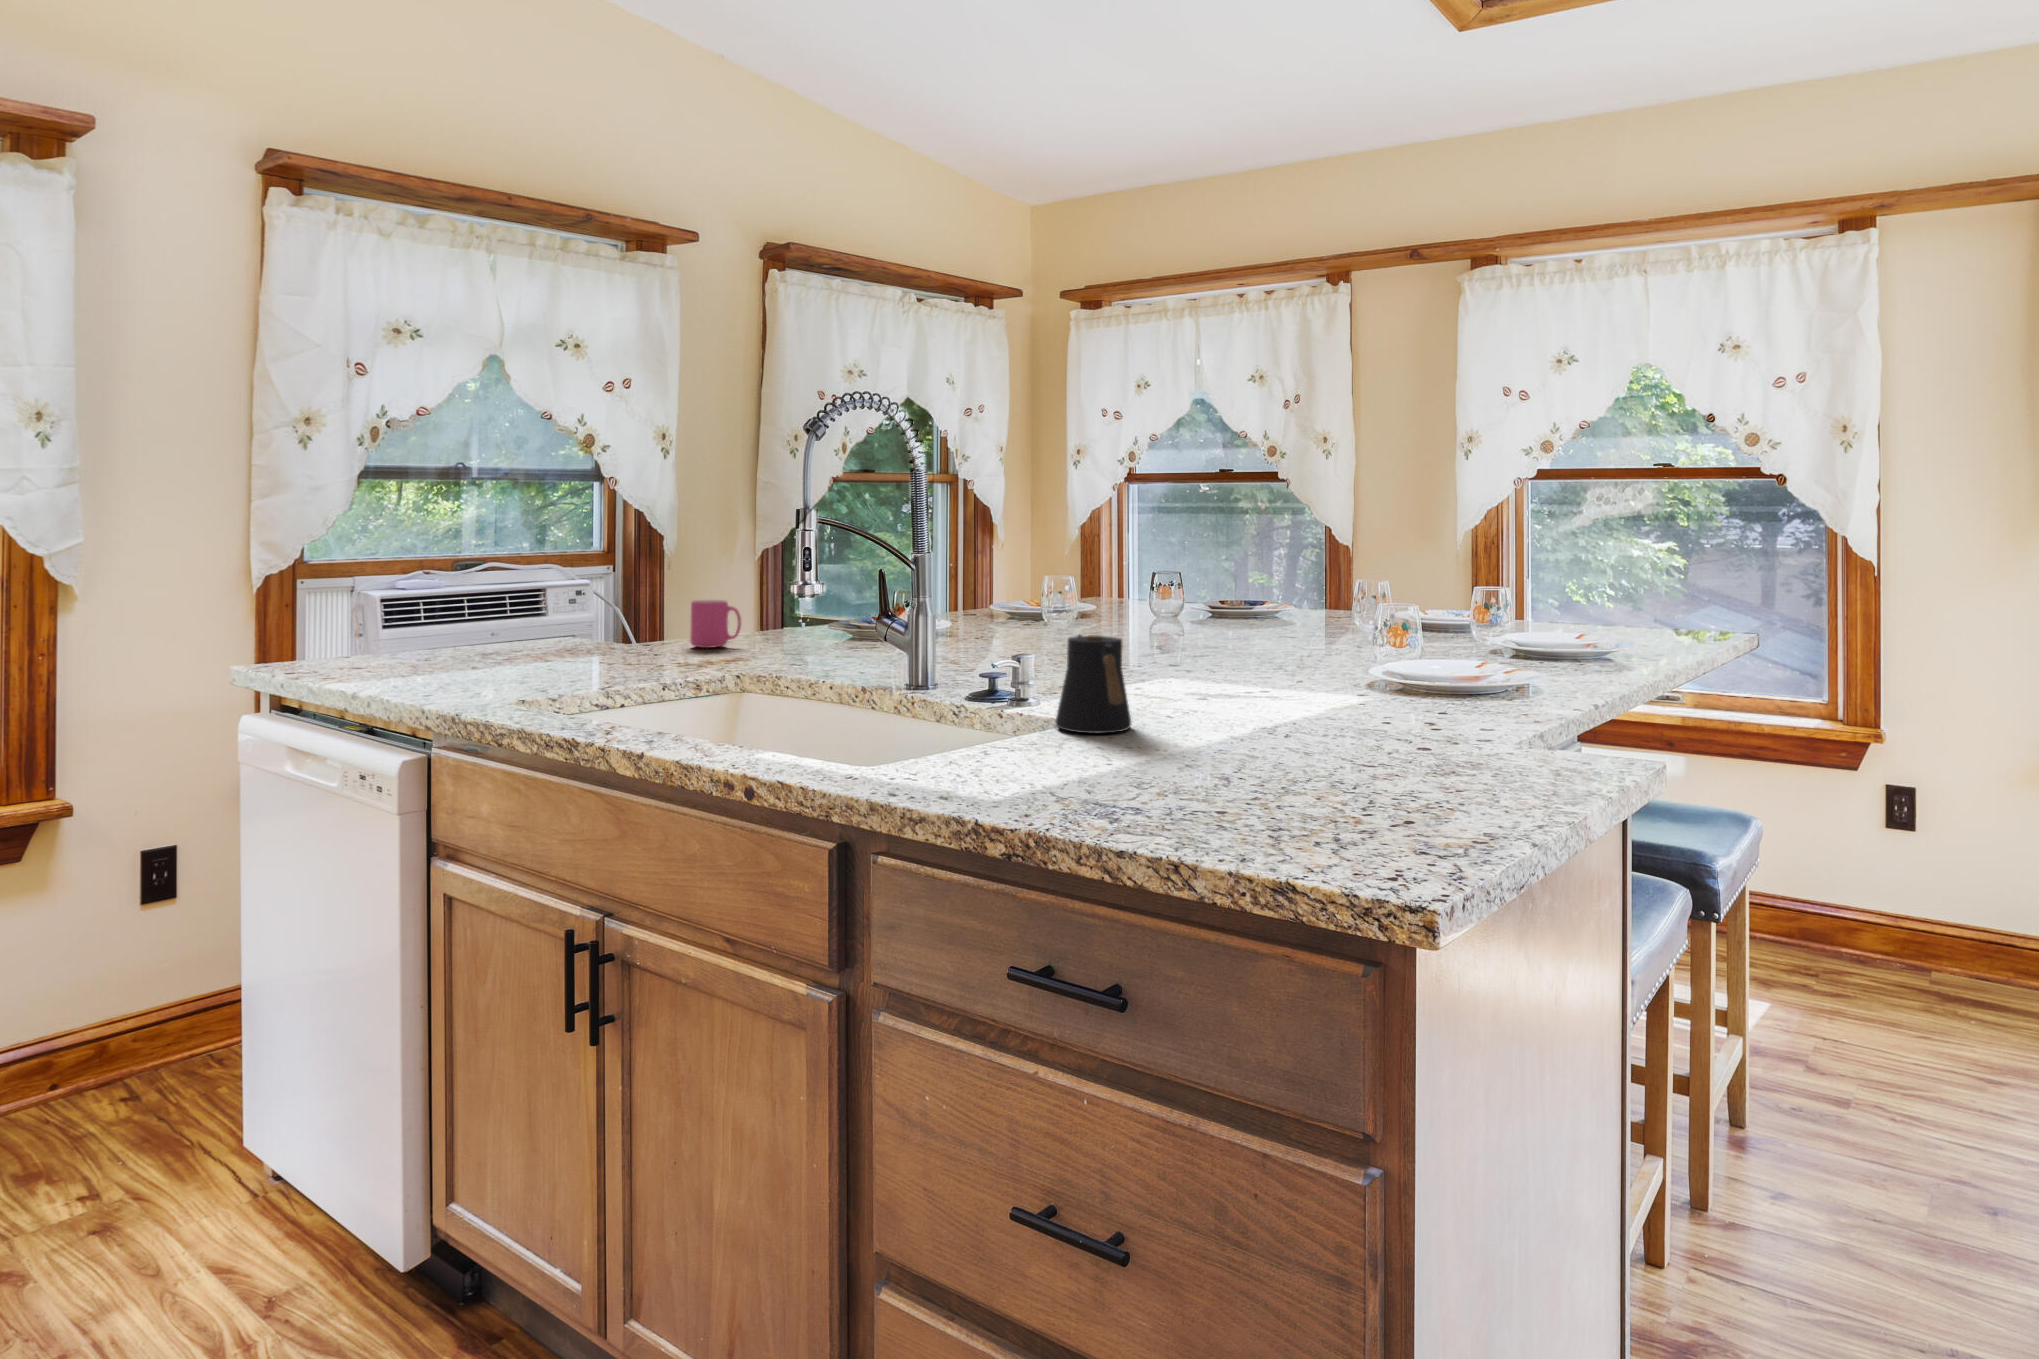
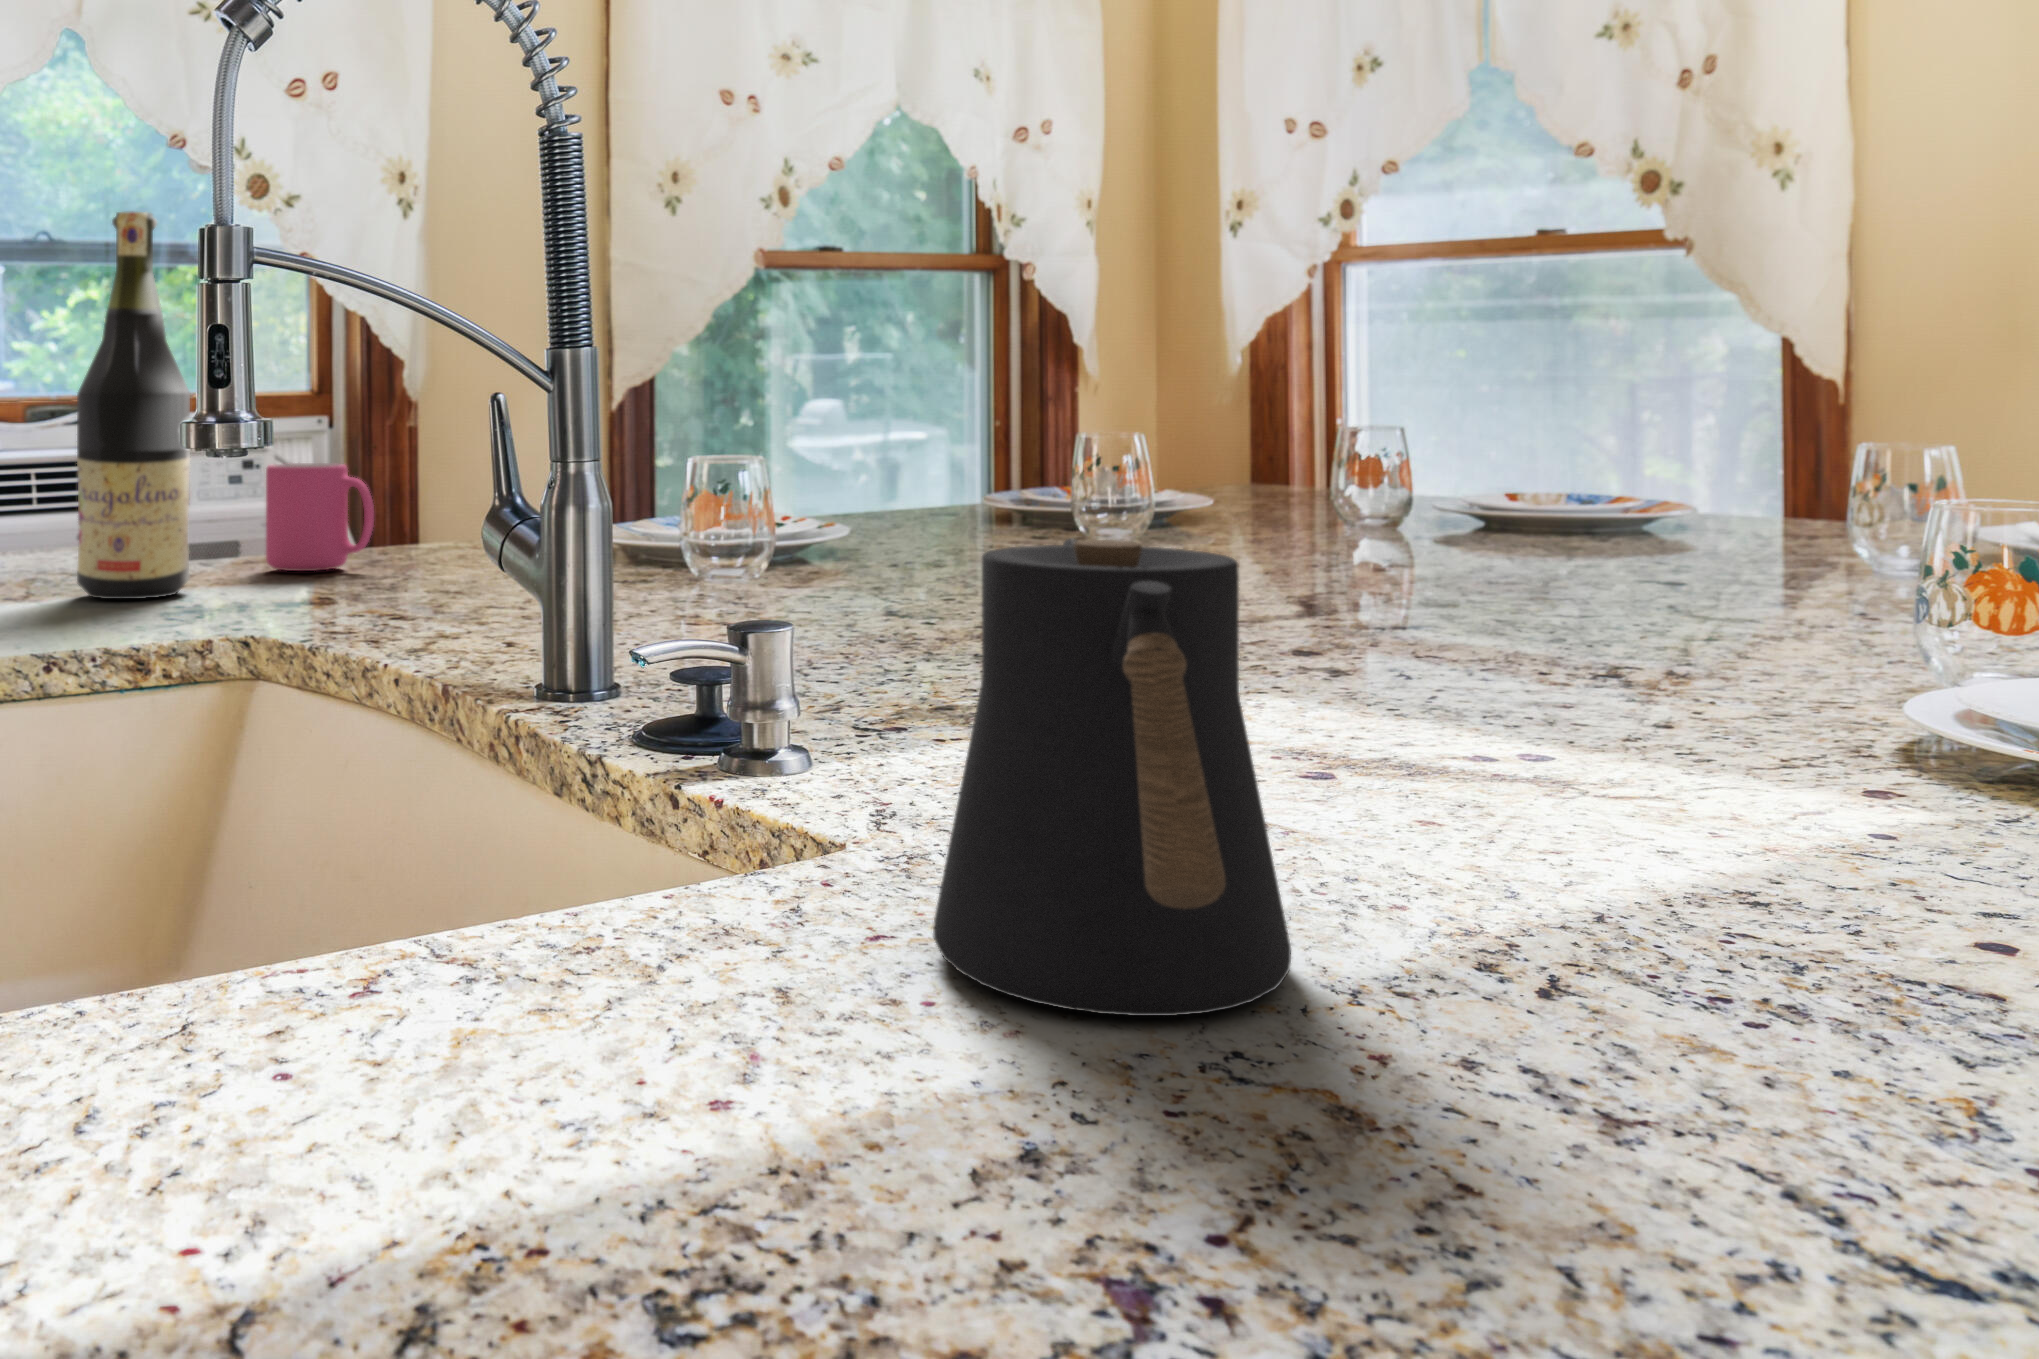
wine bottle: none [631,496,681,661] -> present [77,212,190,599]

